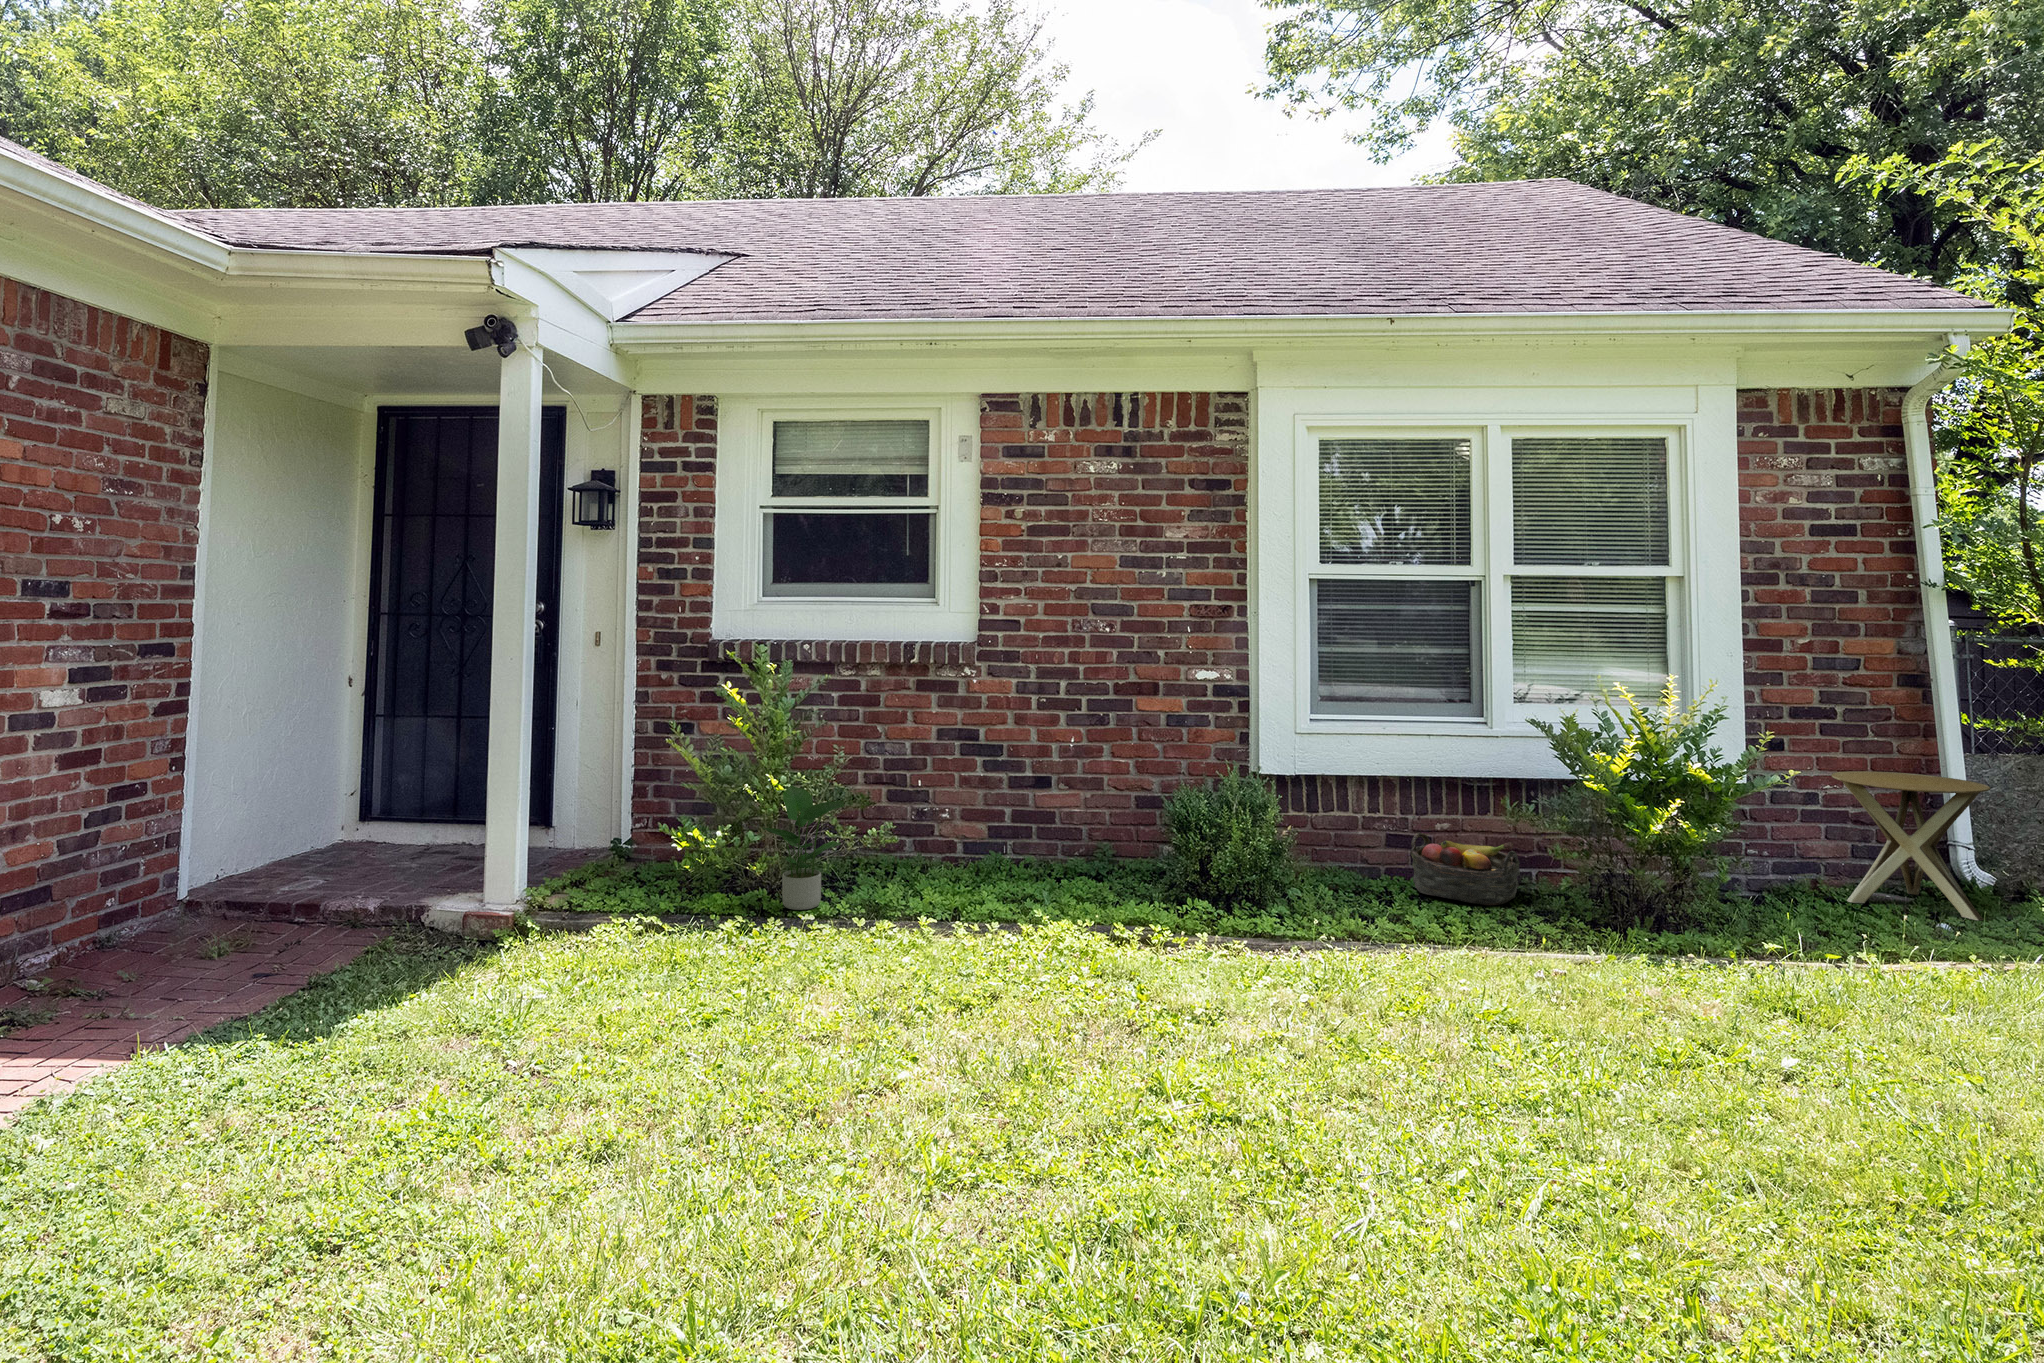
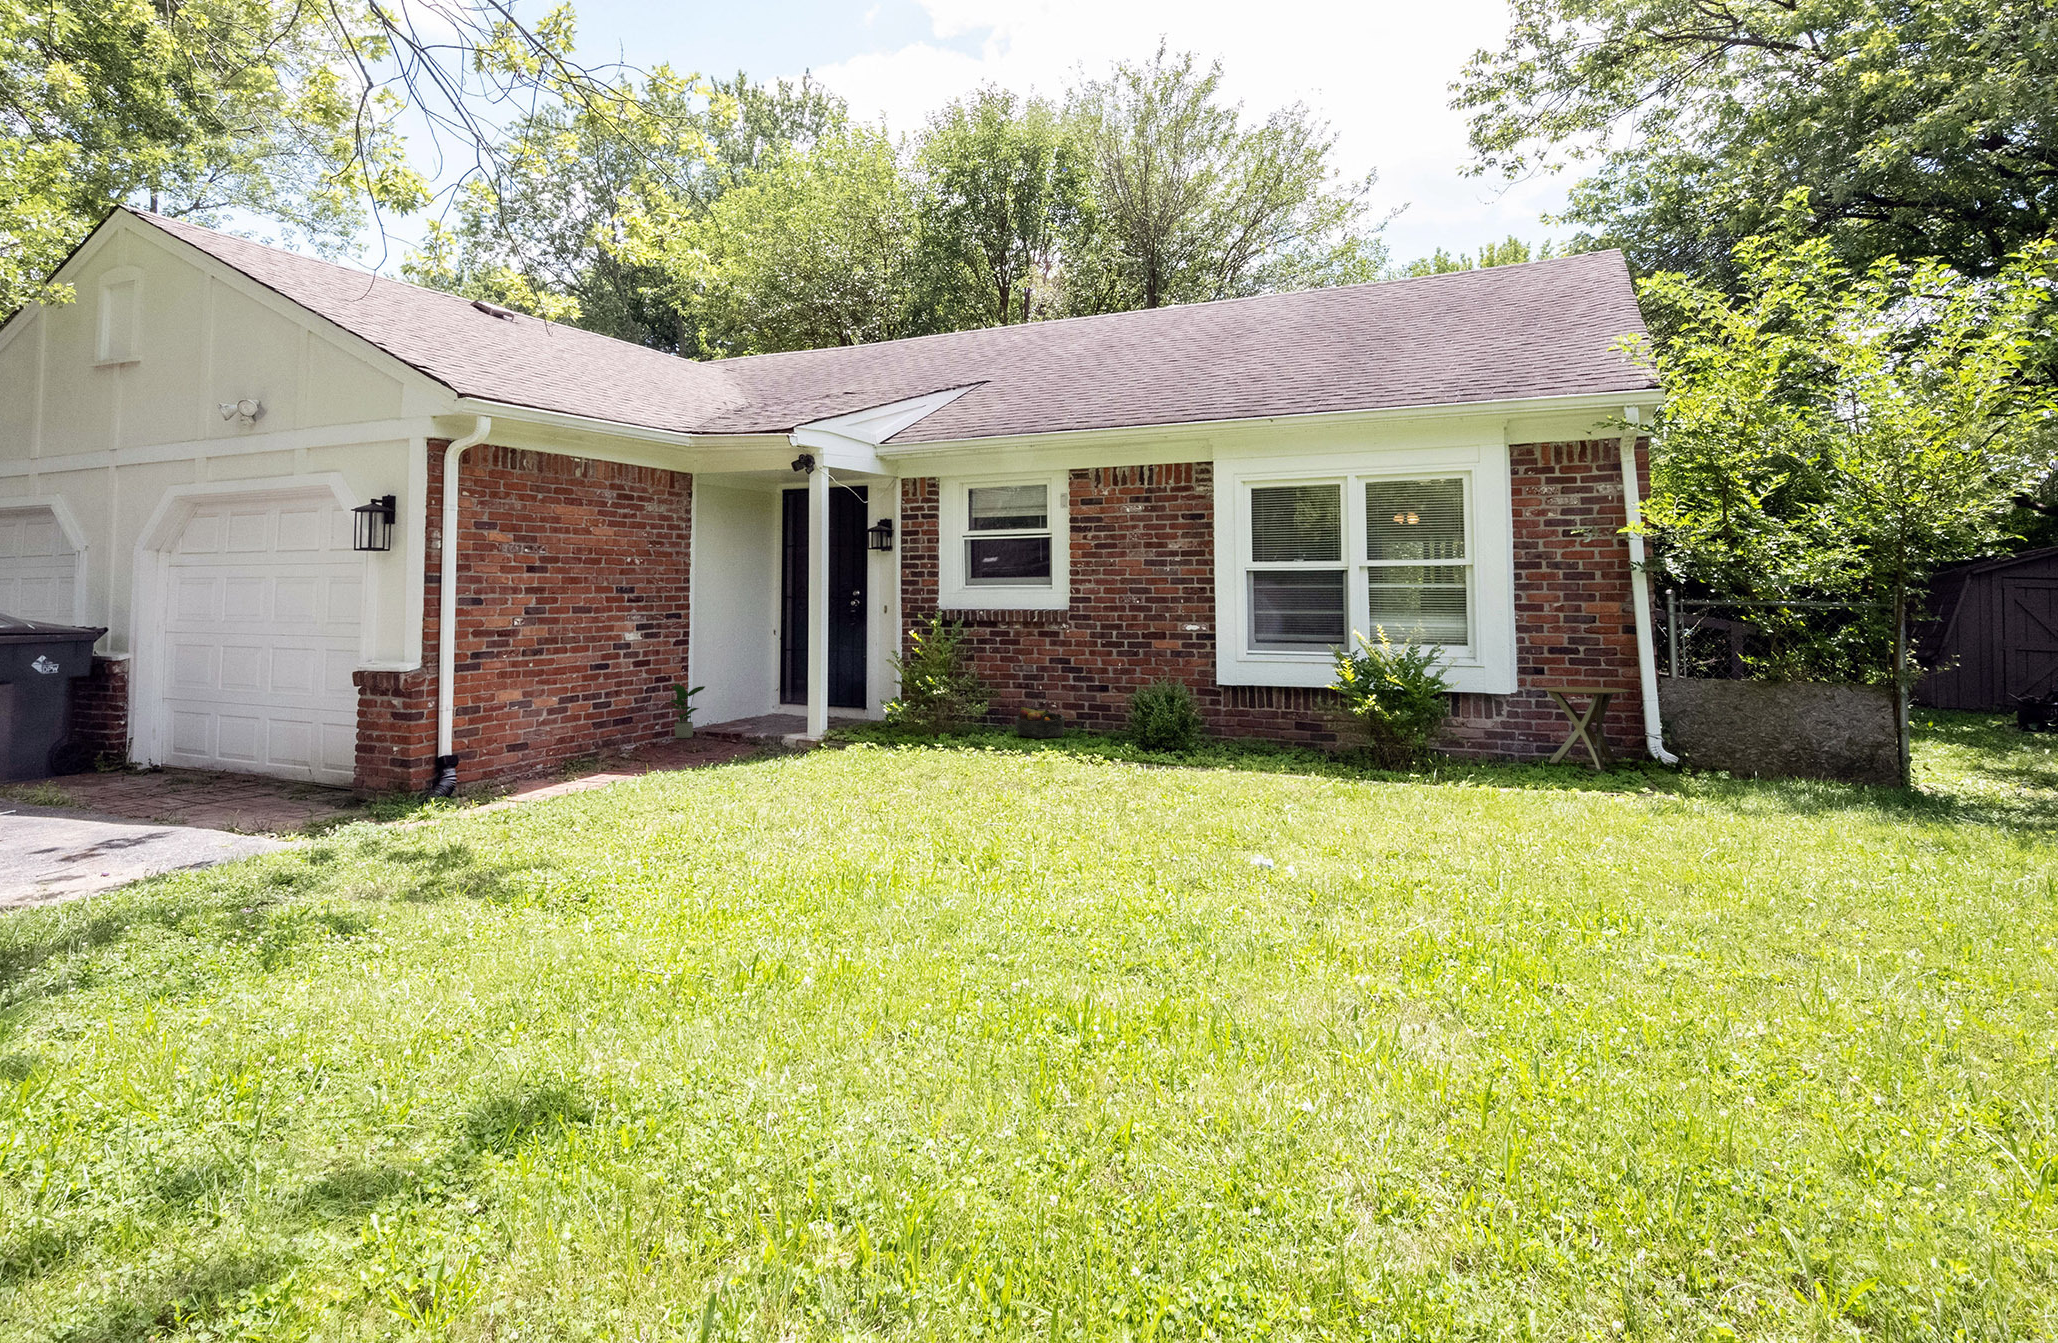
potted plant: present [763,786,845,910] -> present [670,684,705,738]
basket: present [1410,833,1520,905] -> present [1015,707,1065,738]

